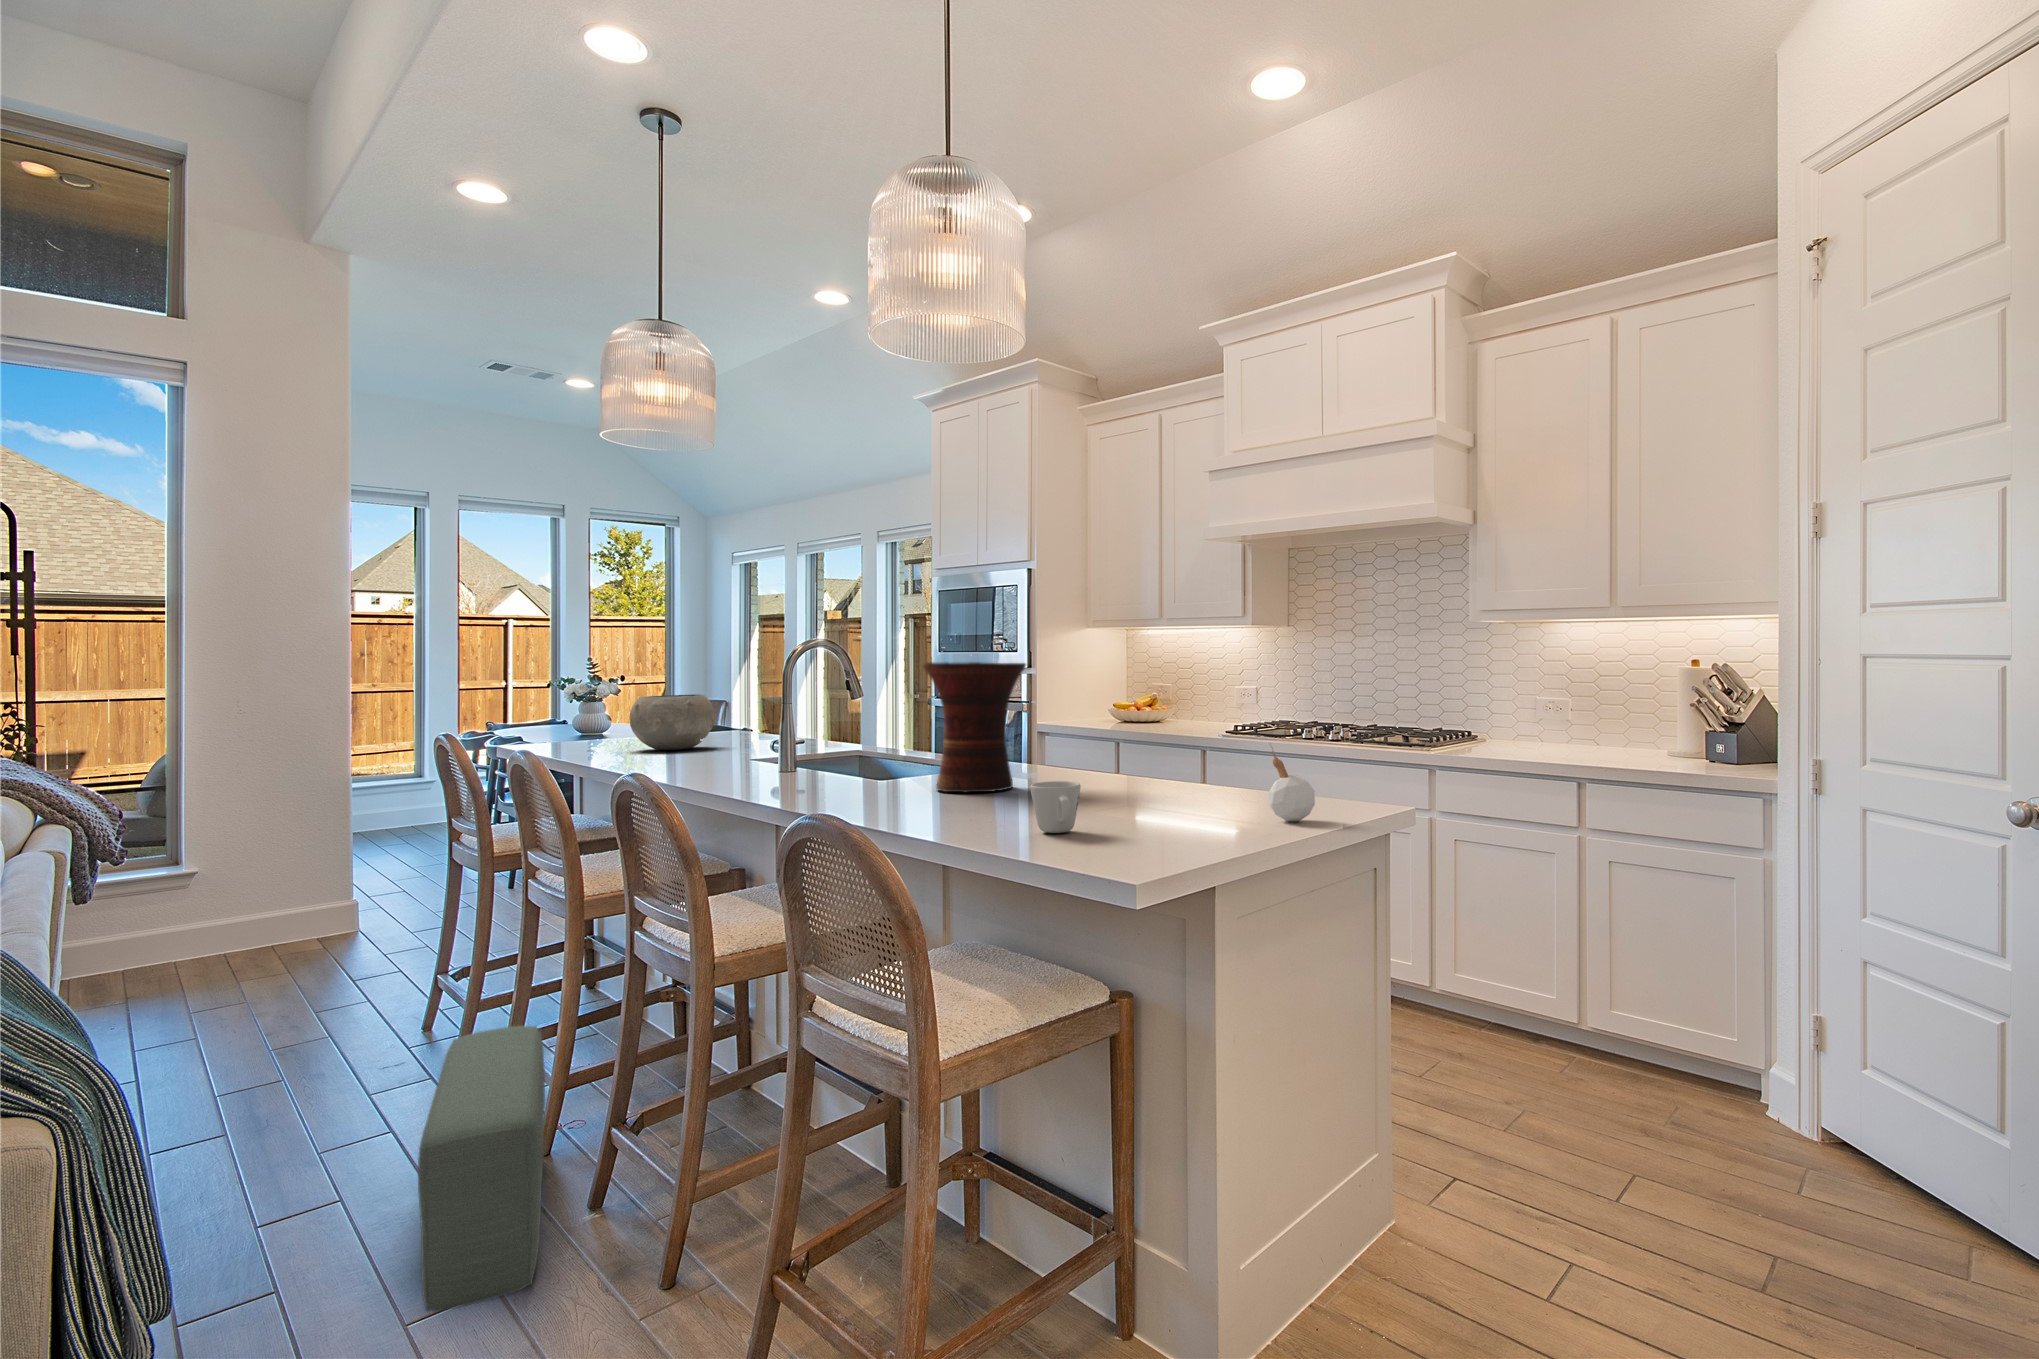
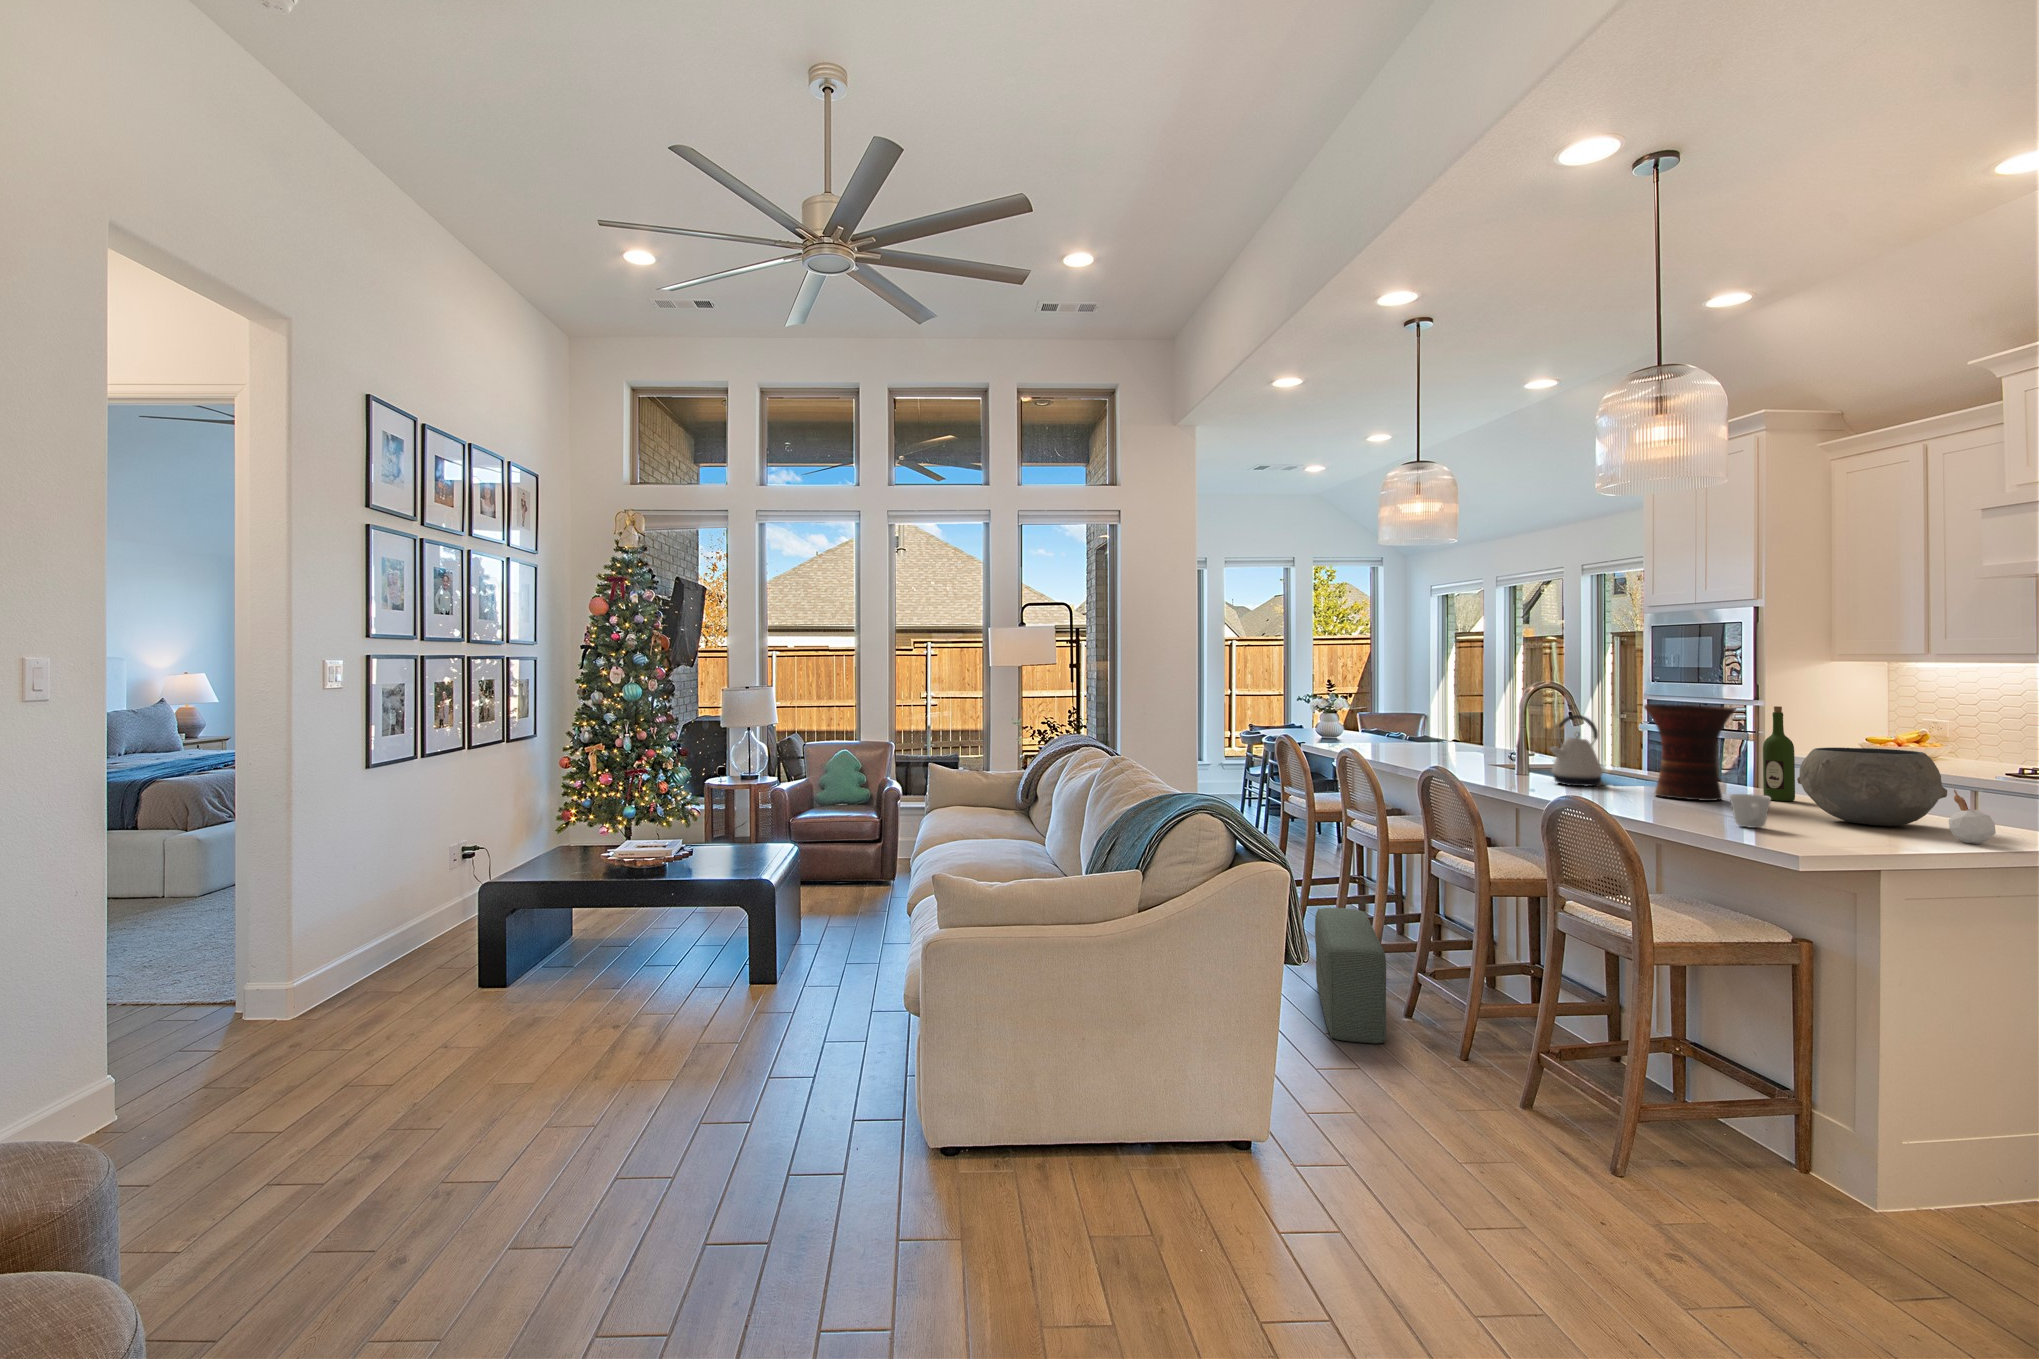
wine bottle: none [1054,660,1086,781] -> present [1763,706,1795,801]
kettle: none [807,684,876,786] -> present [1550,715,1603,786]
ceramic bowl: present [630,694,716,750] -> present [1797,747,1947,826]

